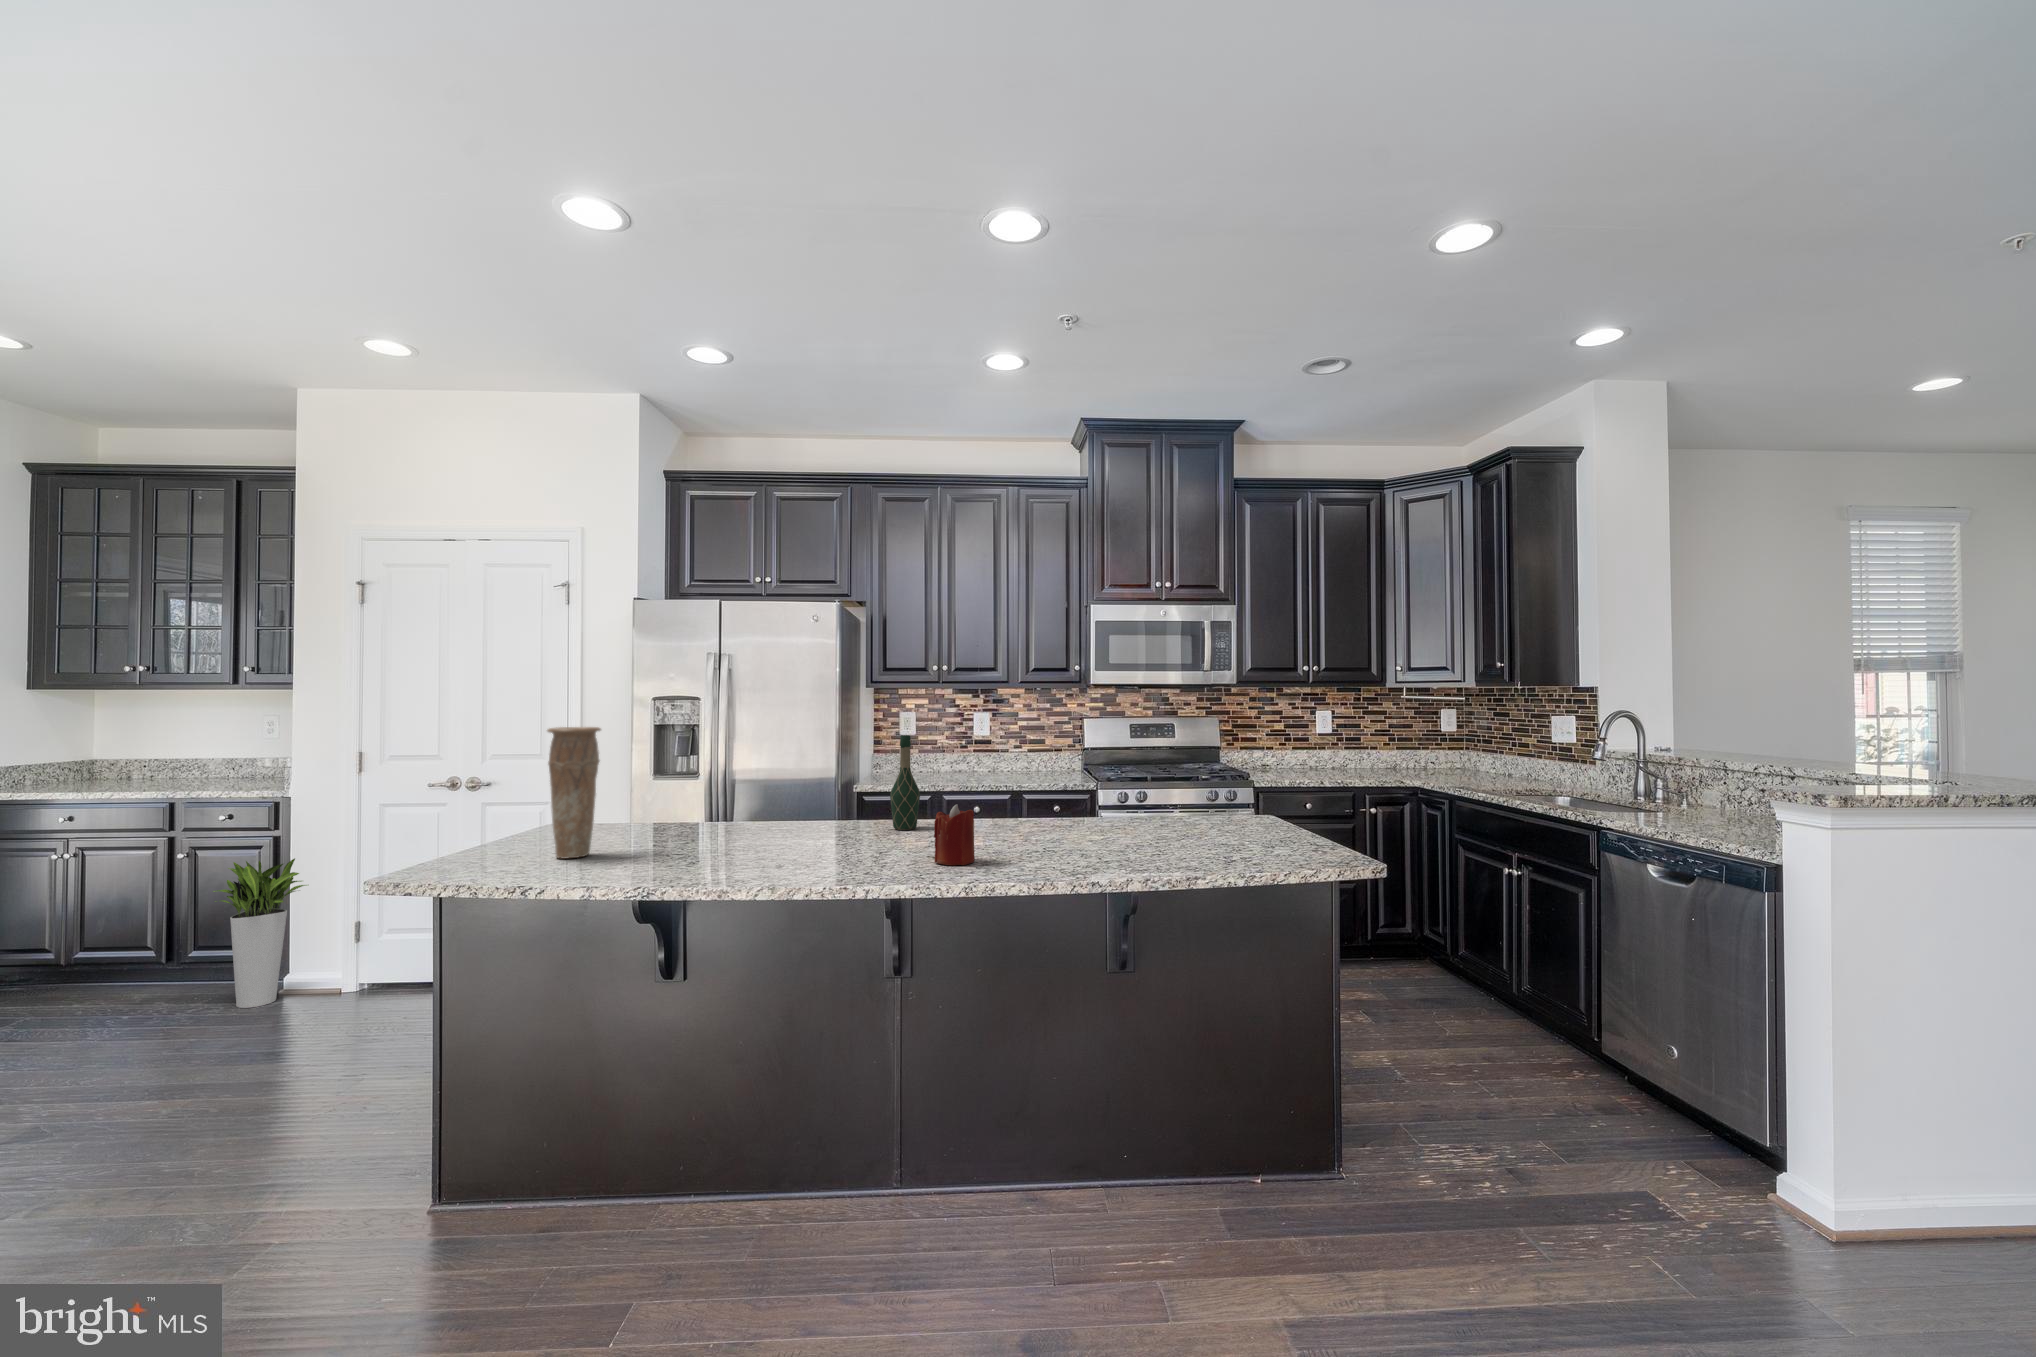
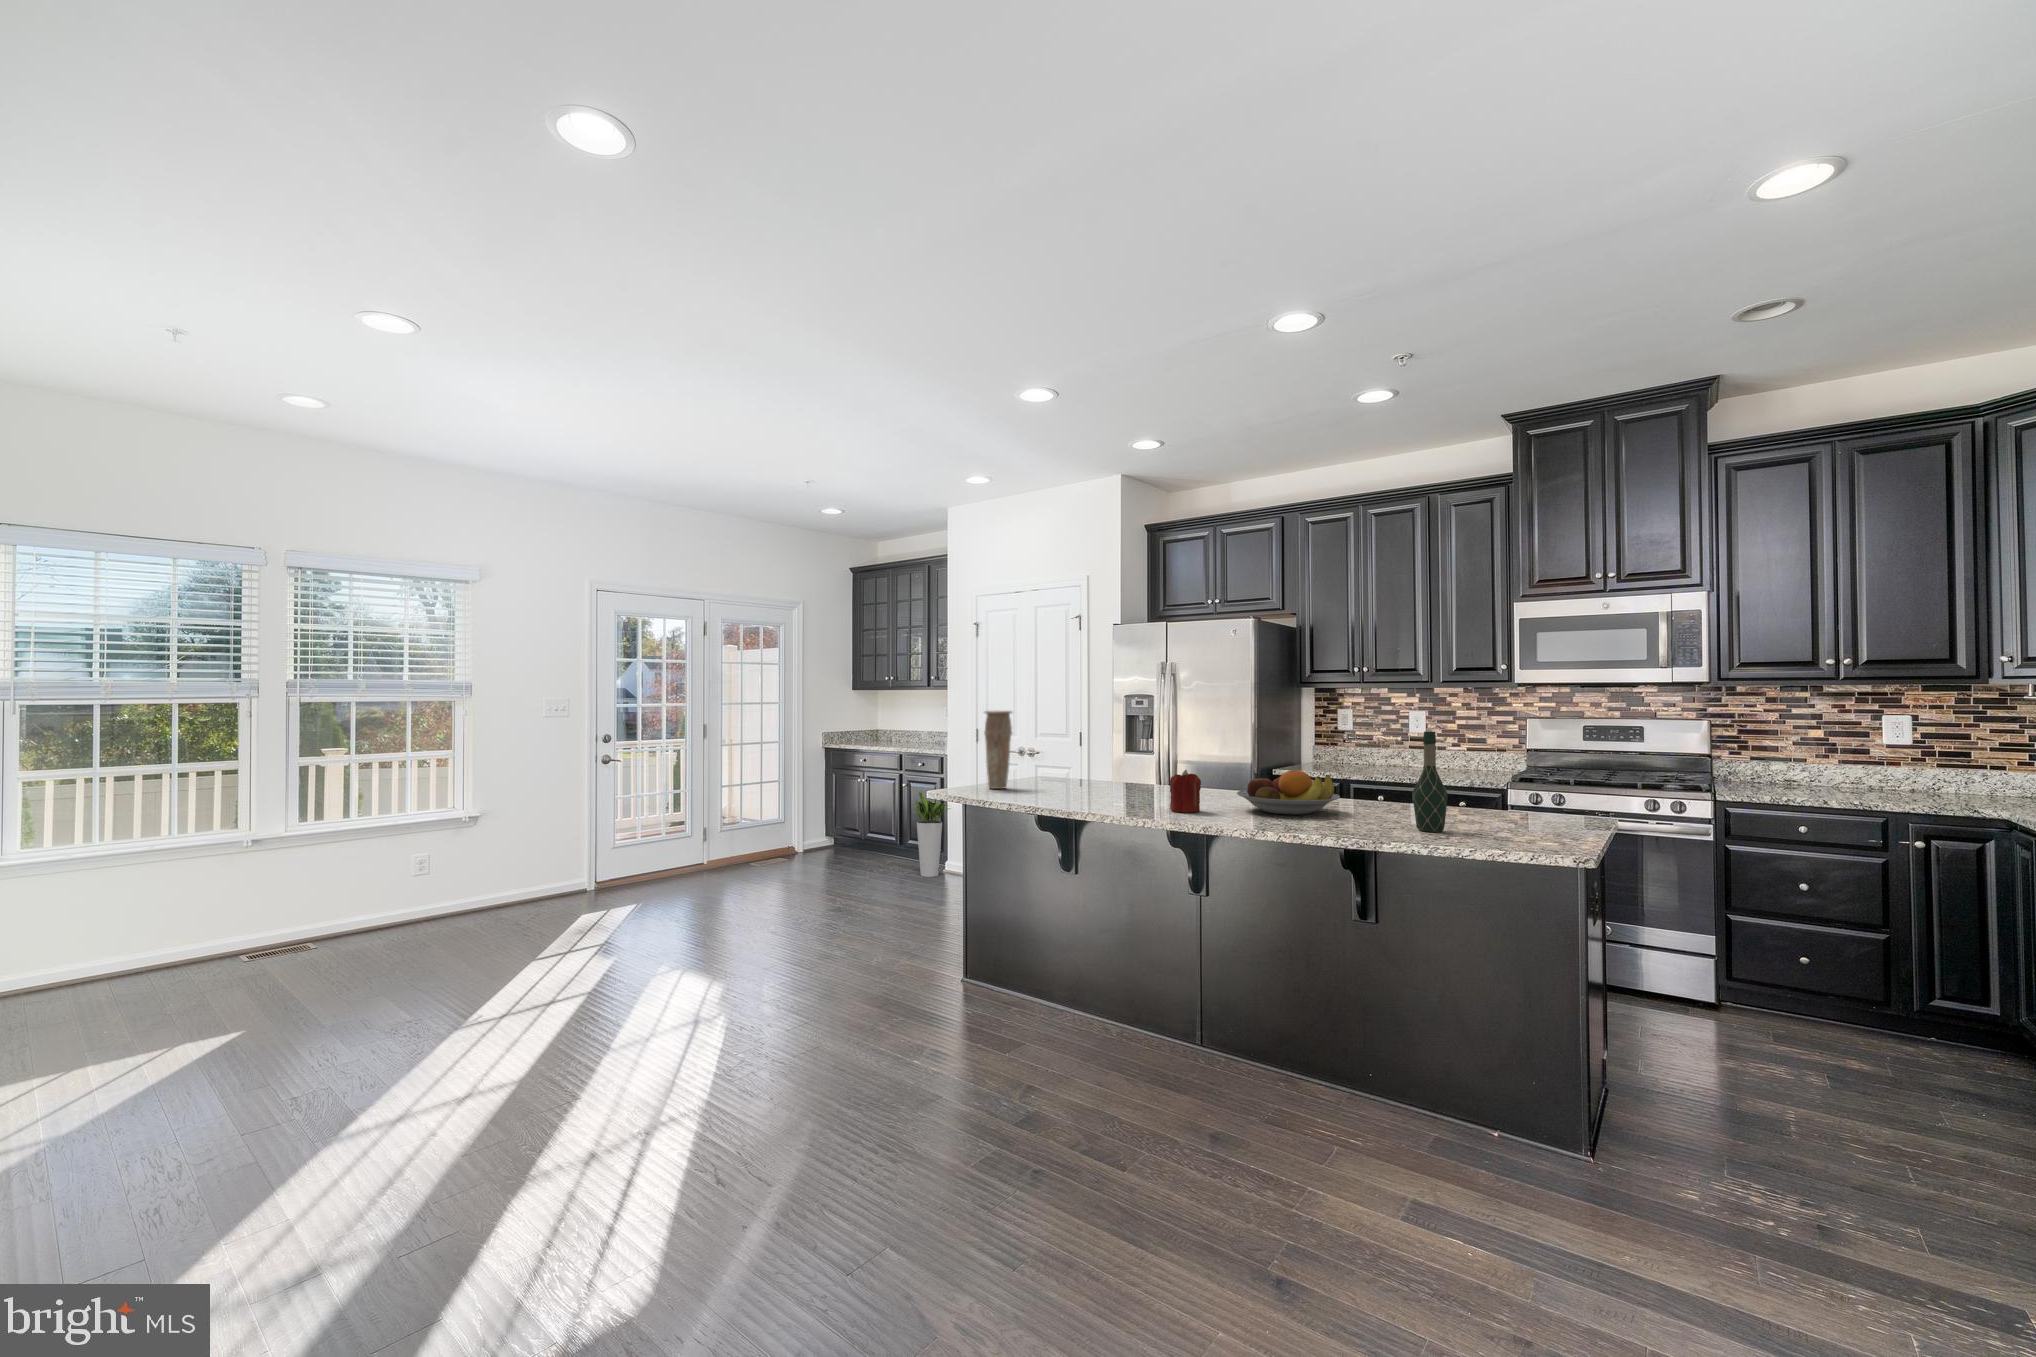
wine bottle: present [890,735,920,830] -> present [1413,731,1448,832]
fruit bowl: none [998,794,1121,850] -> present [1237,770,1340,815]

